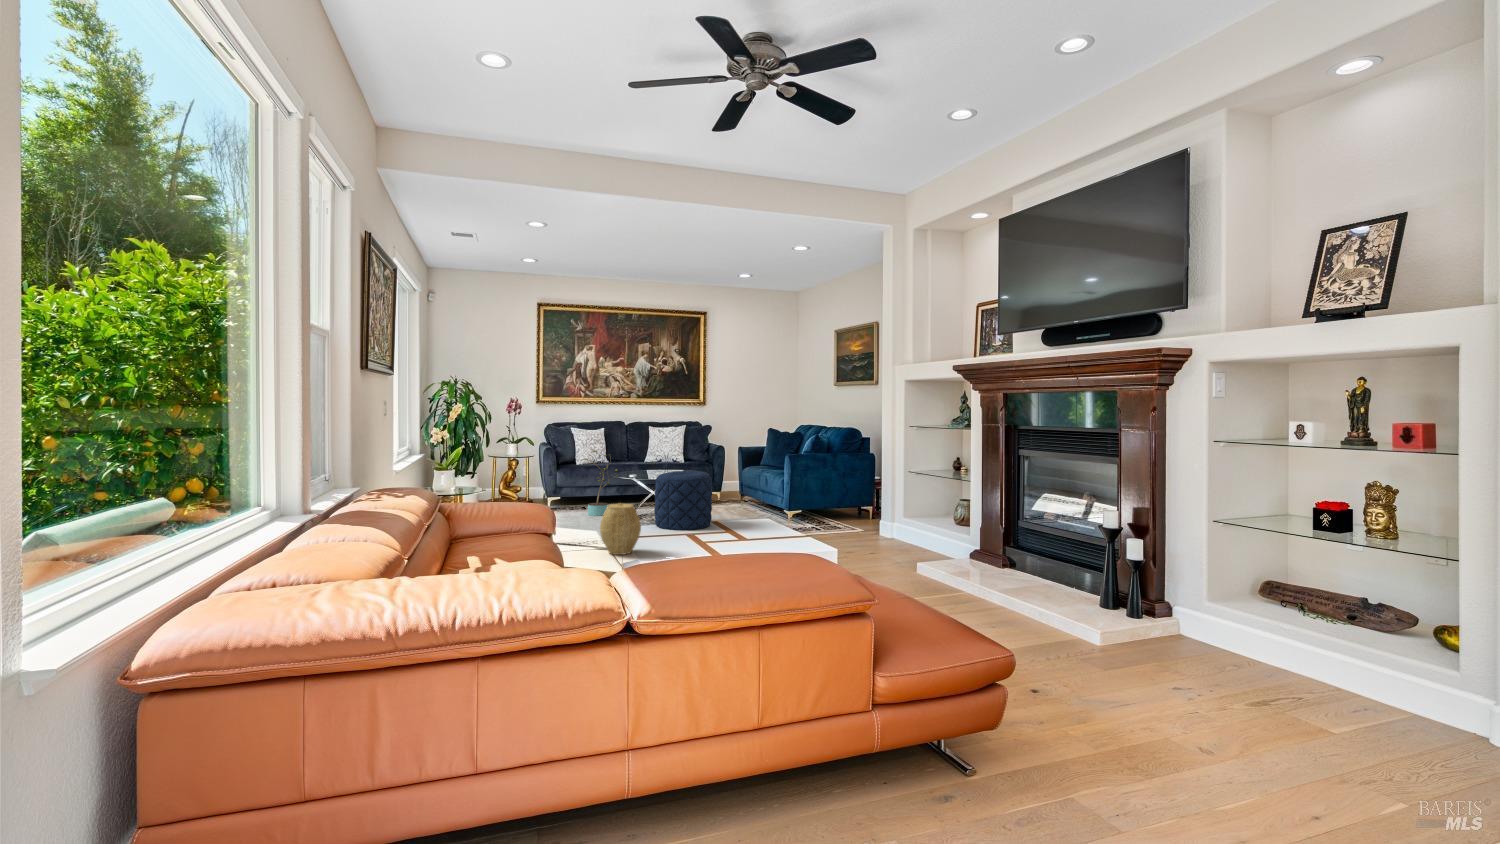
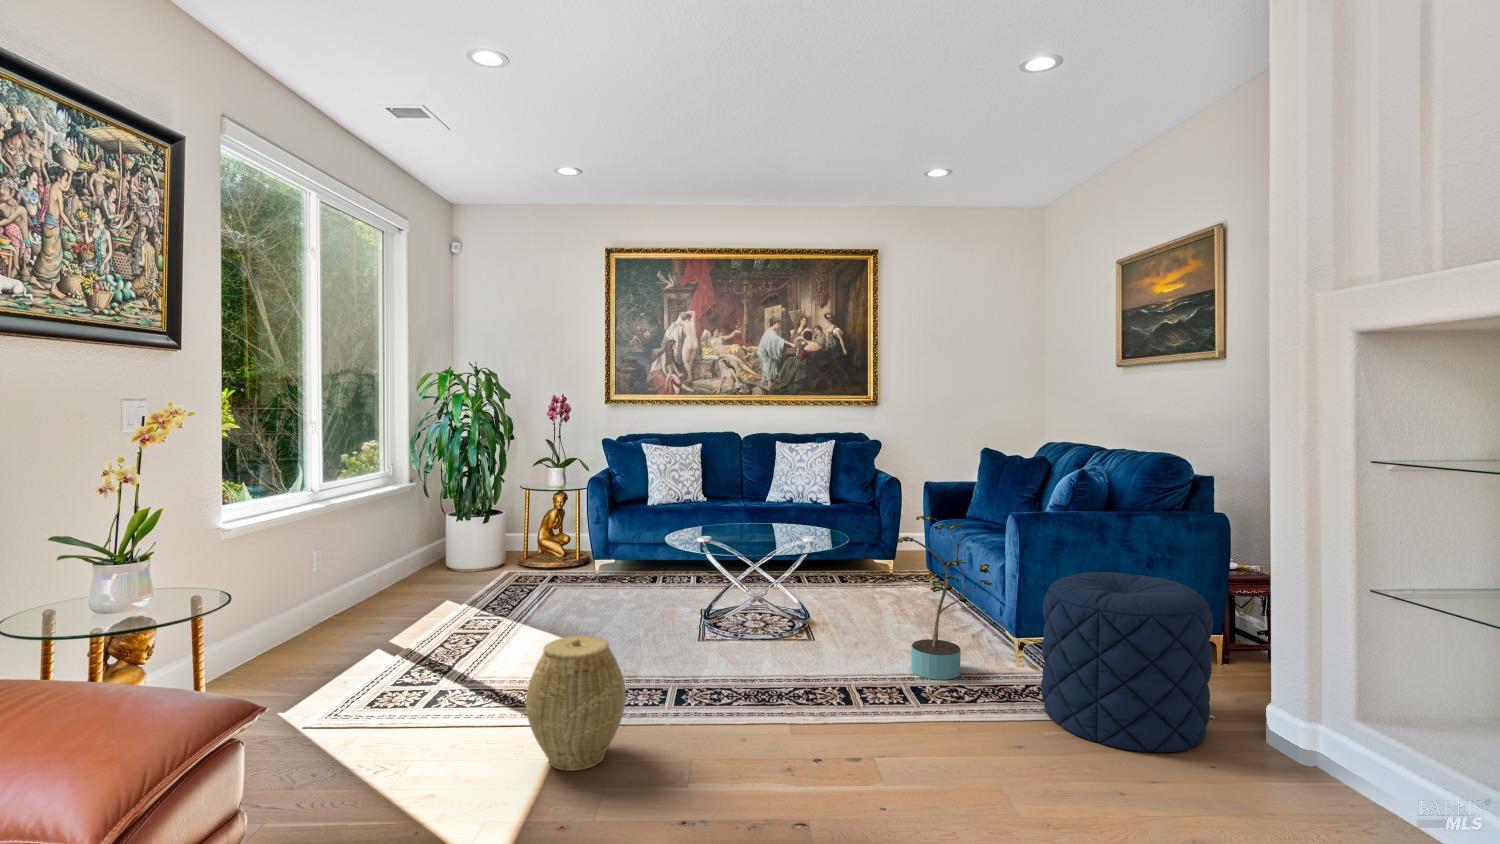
potted plant: present [581,451,619,516] -> present [896,515,992,680]
pouf: present [654,471,712,530] -> present [1041,572,1213,752]

